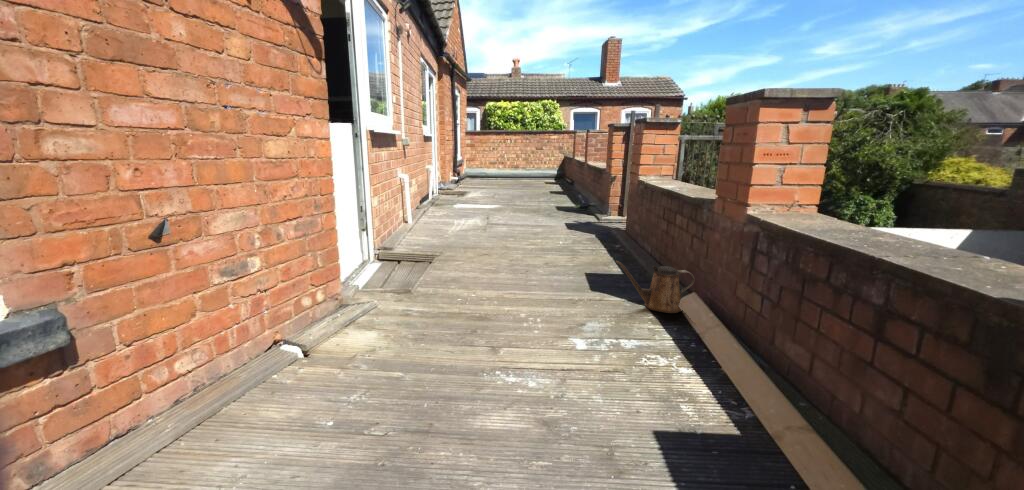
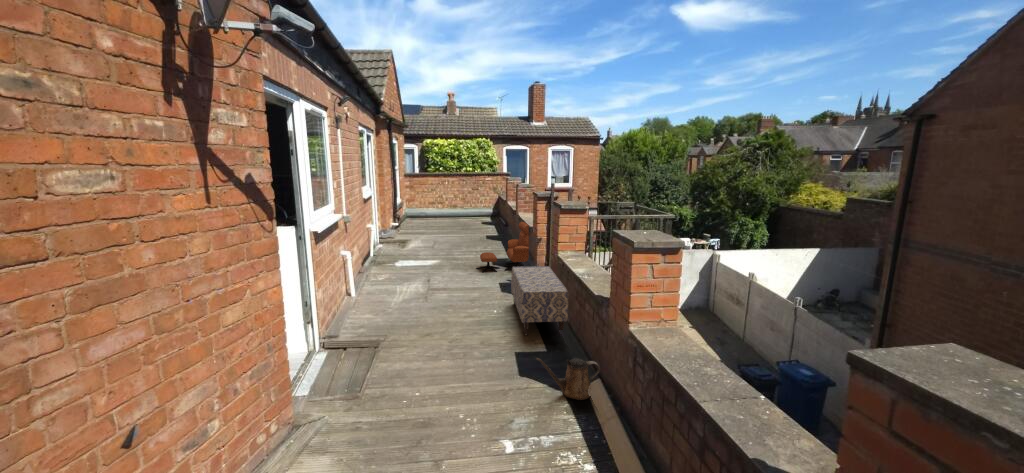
lounge chair: none [541,161,604,217] -> present [476,222,529,273]
bench: none [582,195,653,263] -> present [511,266,568,335]

